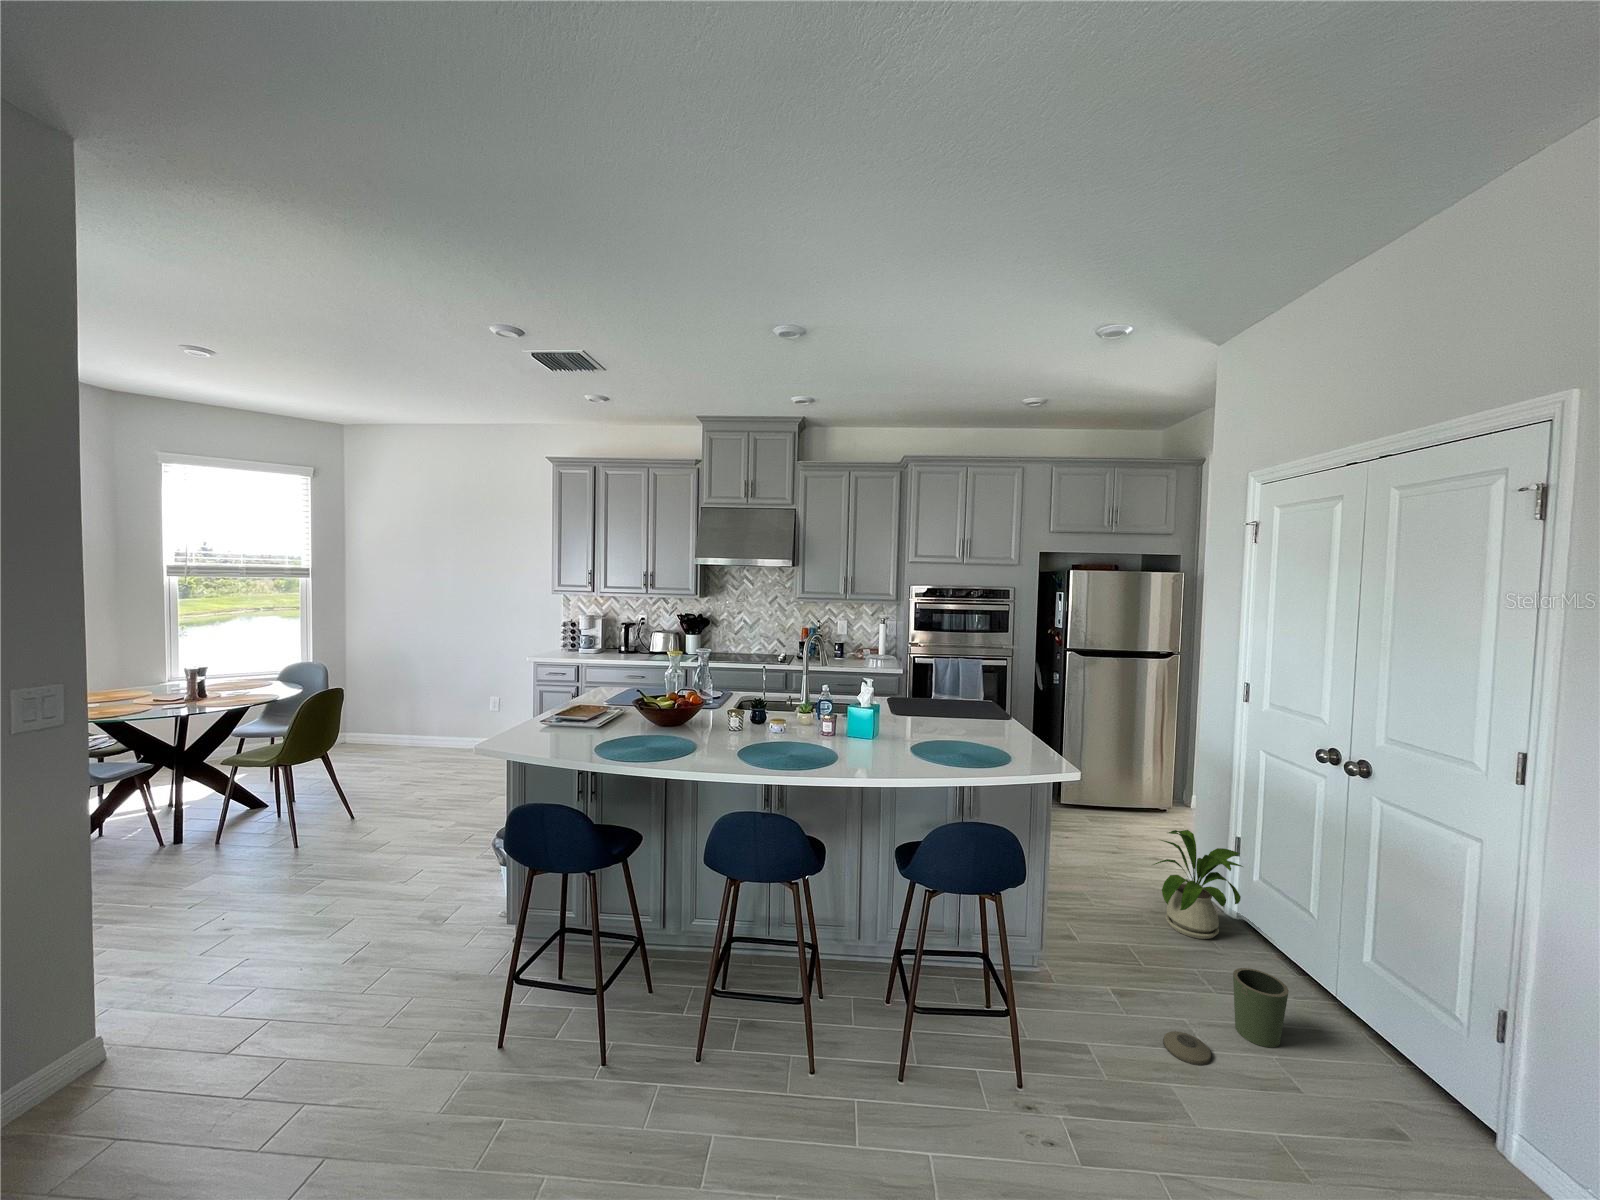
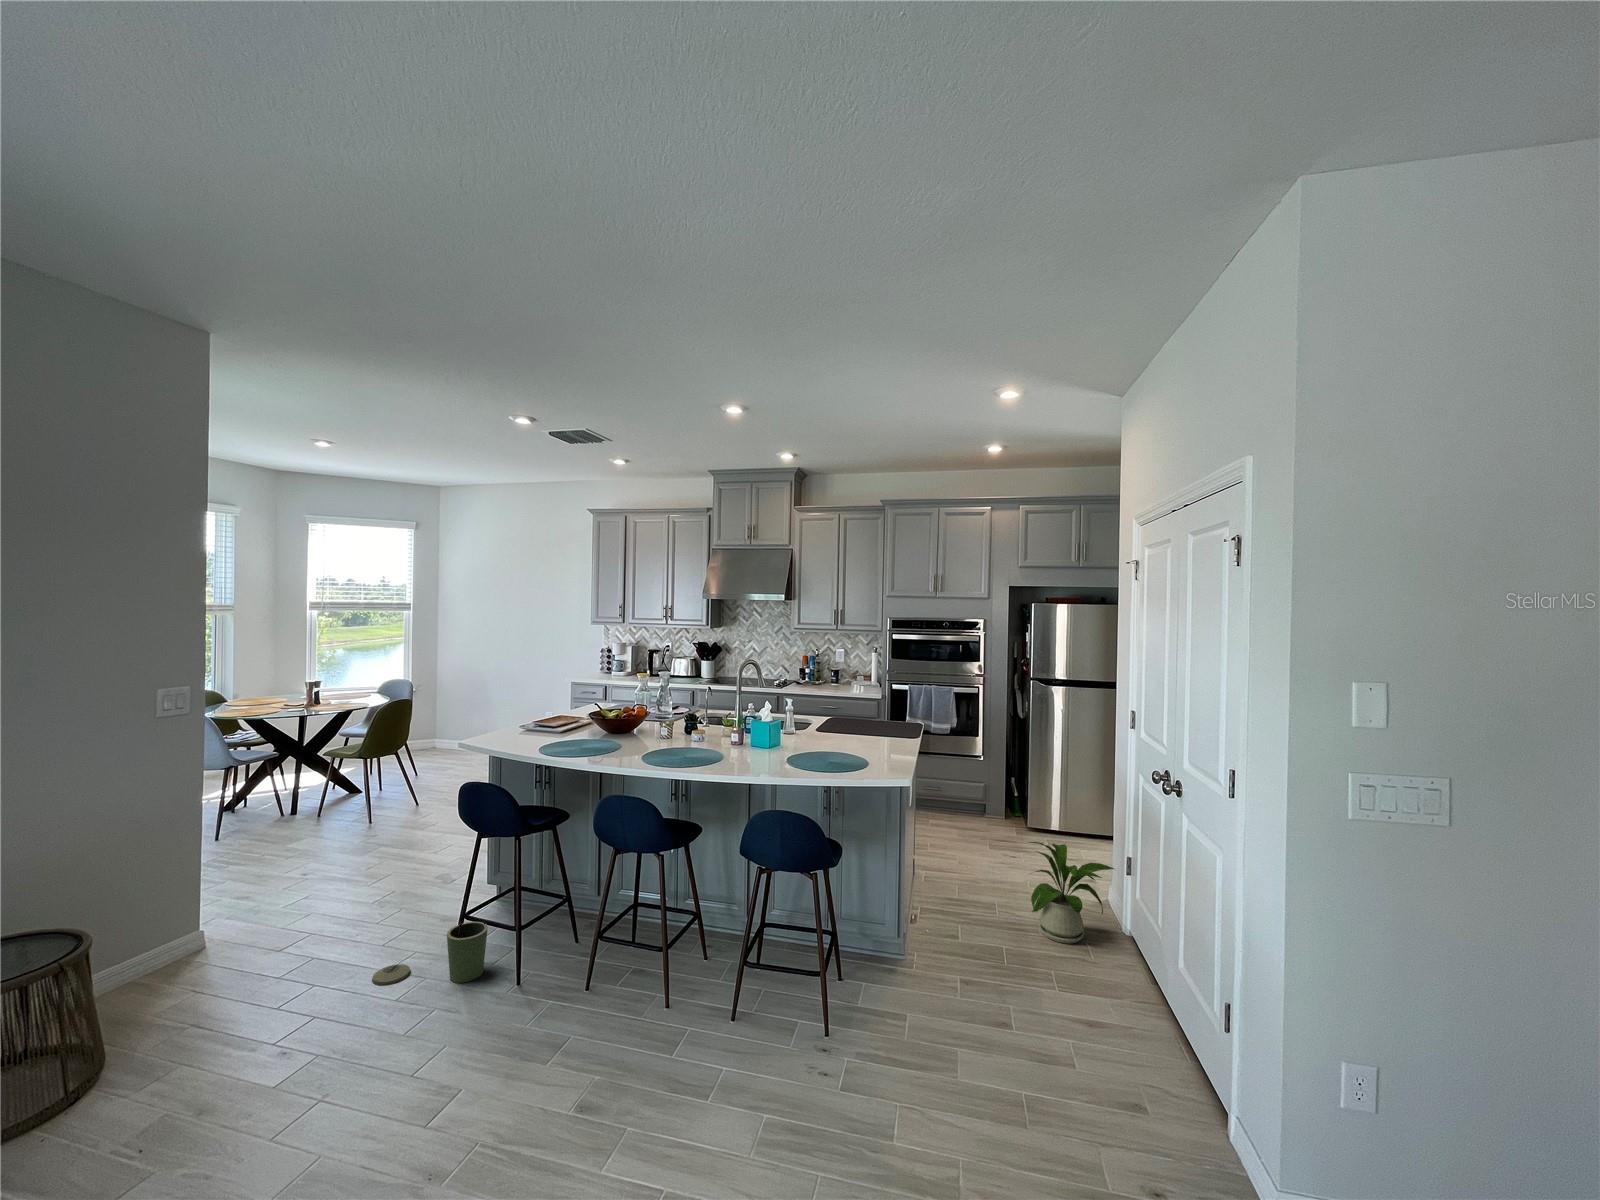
trash can: present [1163,968,1289,1065] -> present [372,922,488,985]

